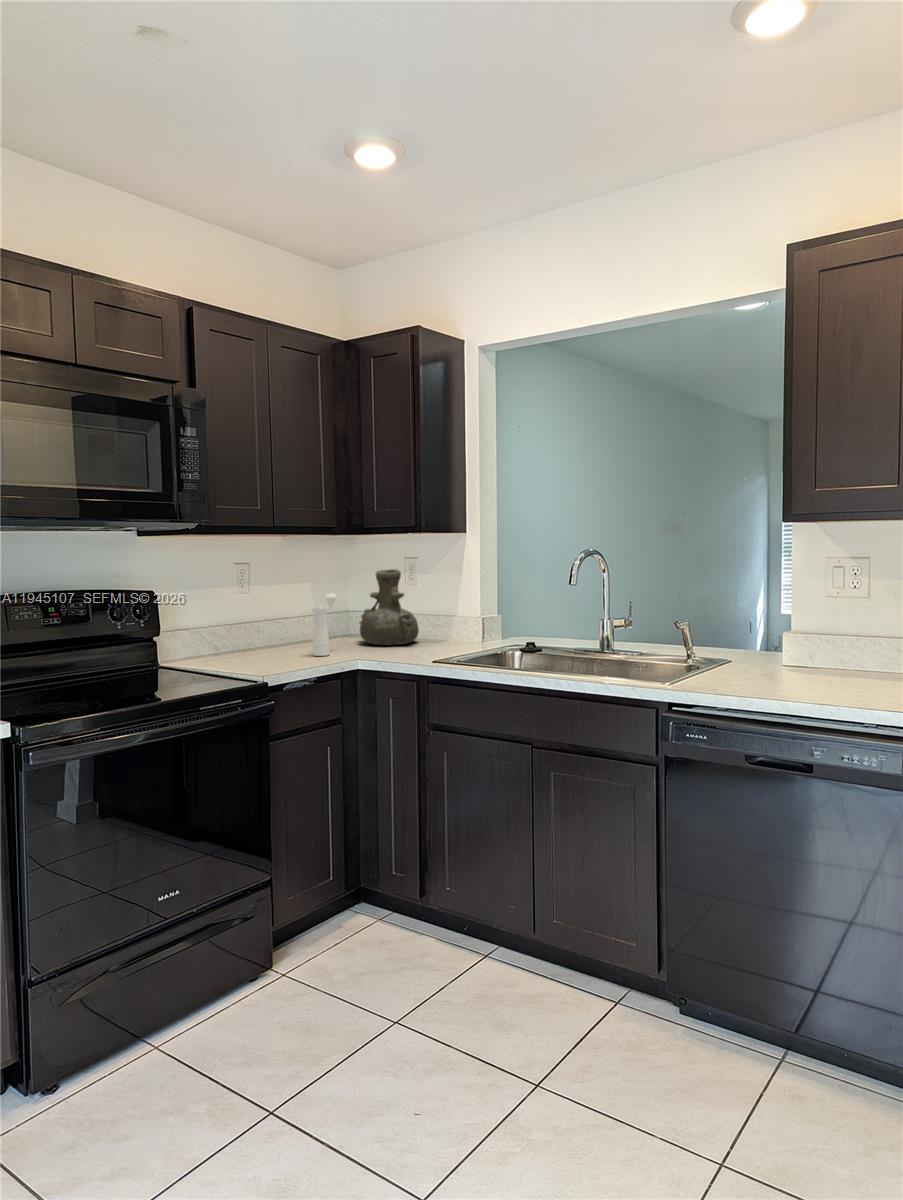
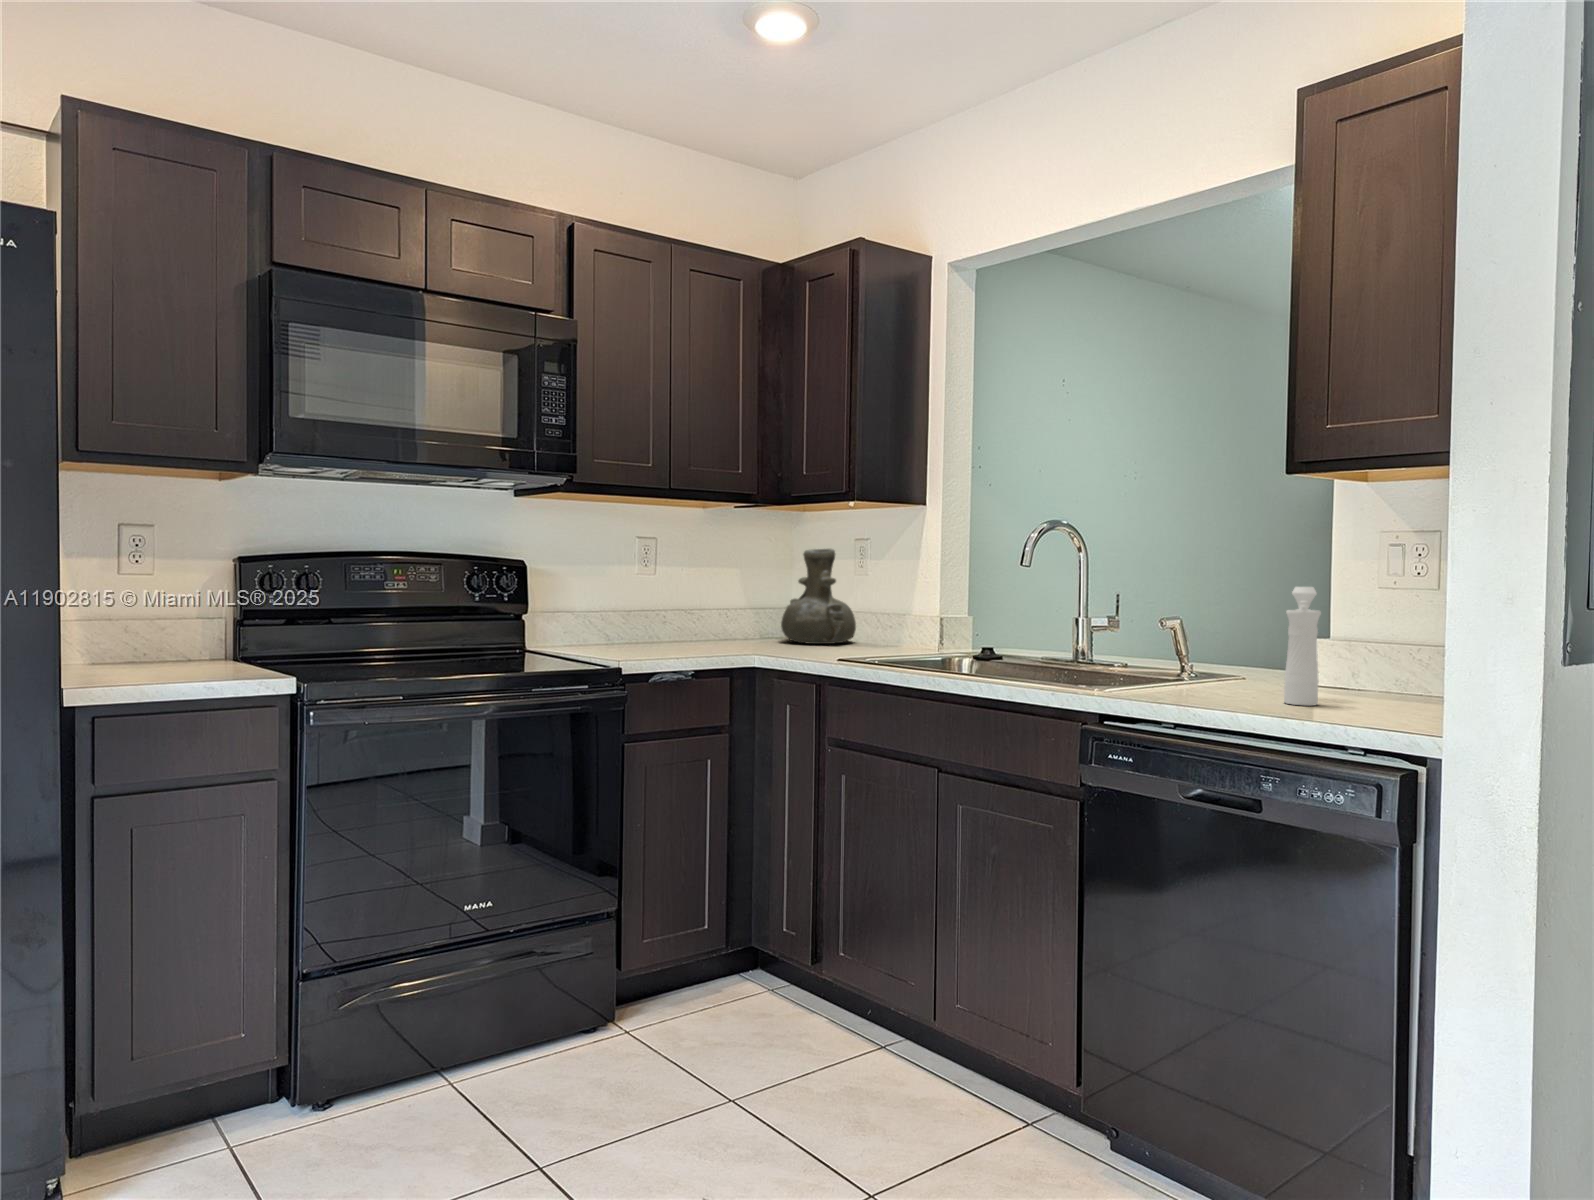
pepper mill: present [312,593,337,656] -> present [1284,587,1321,706]

